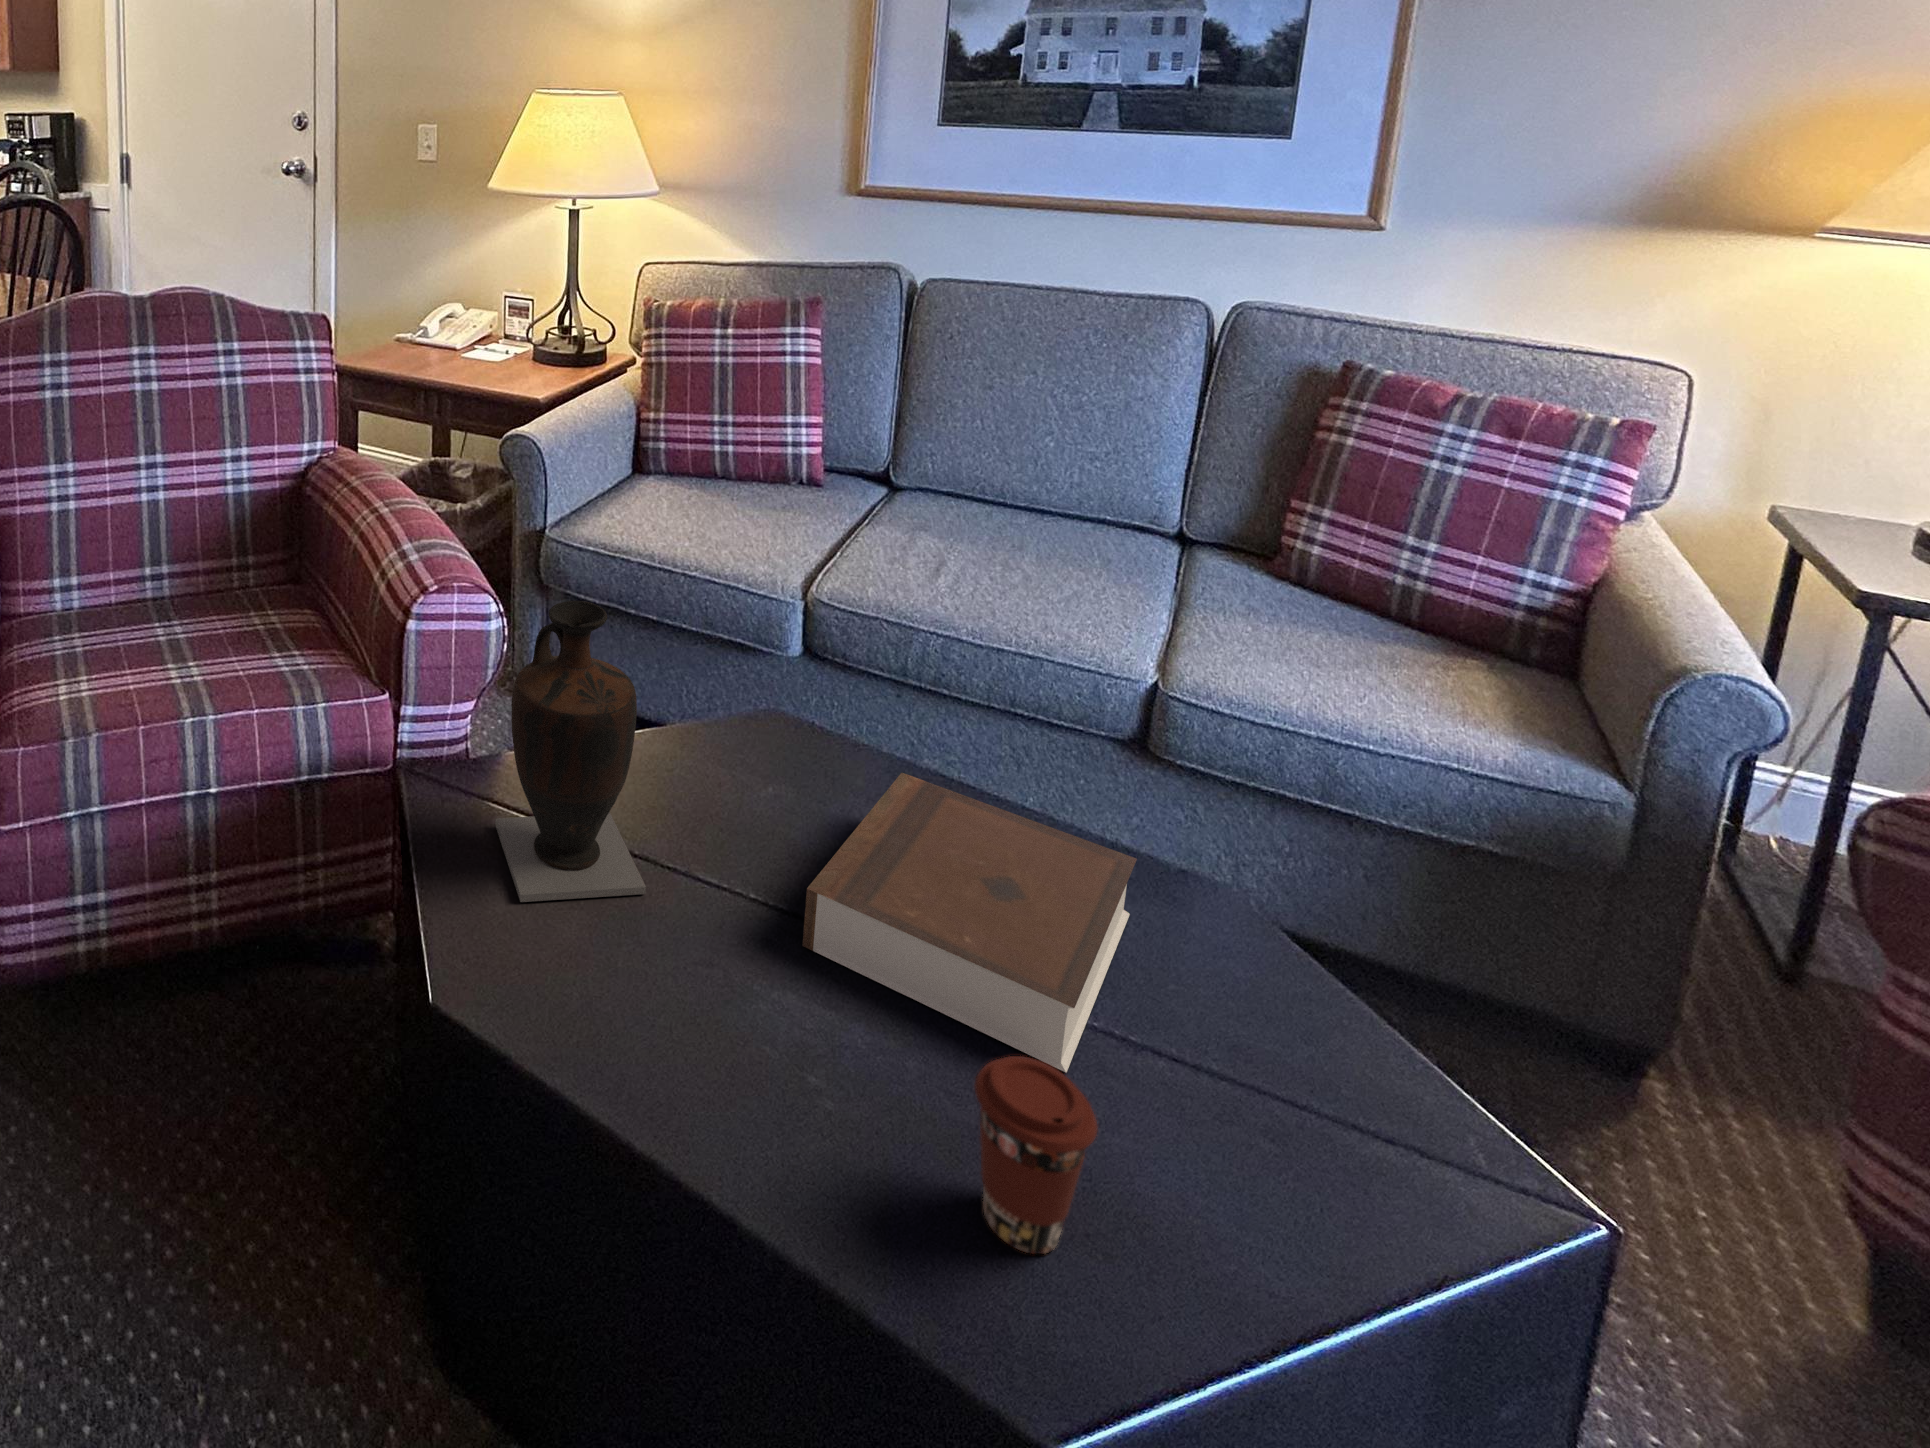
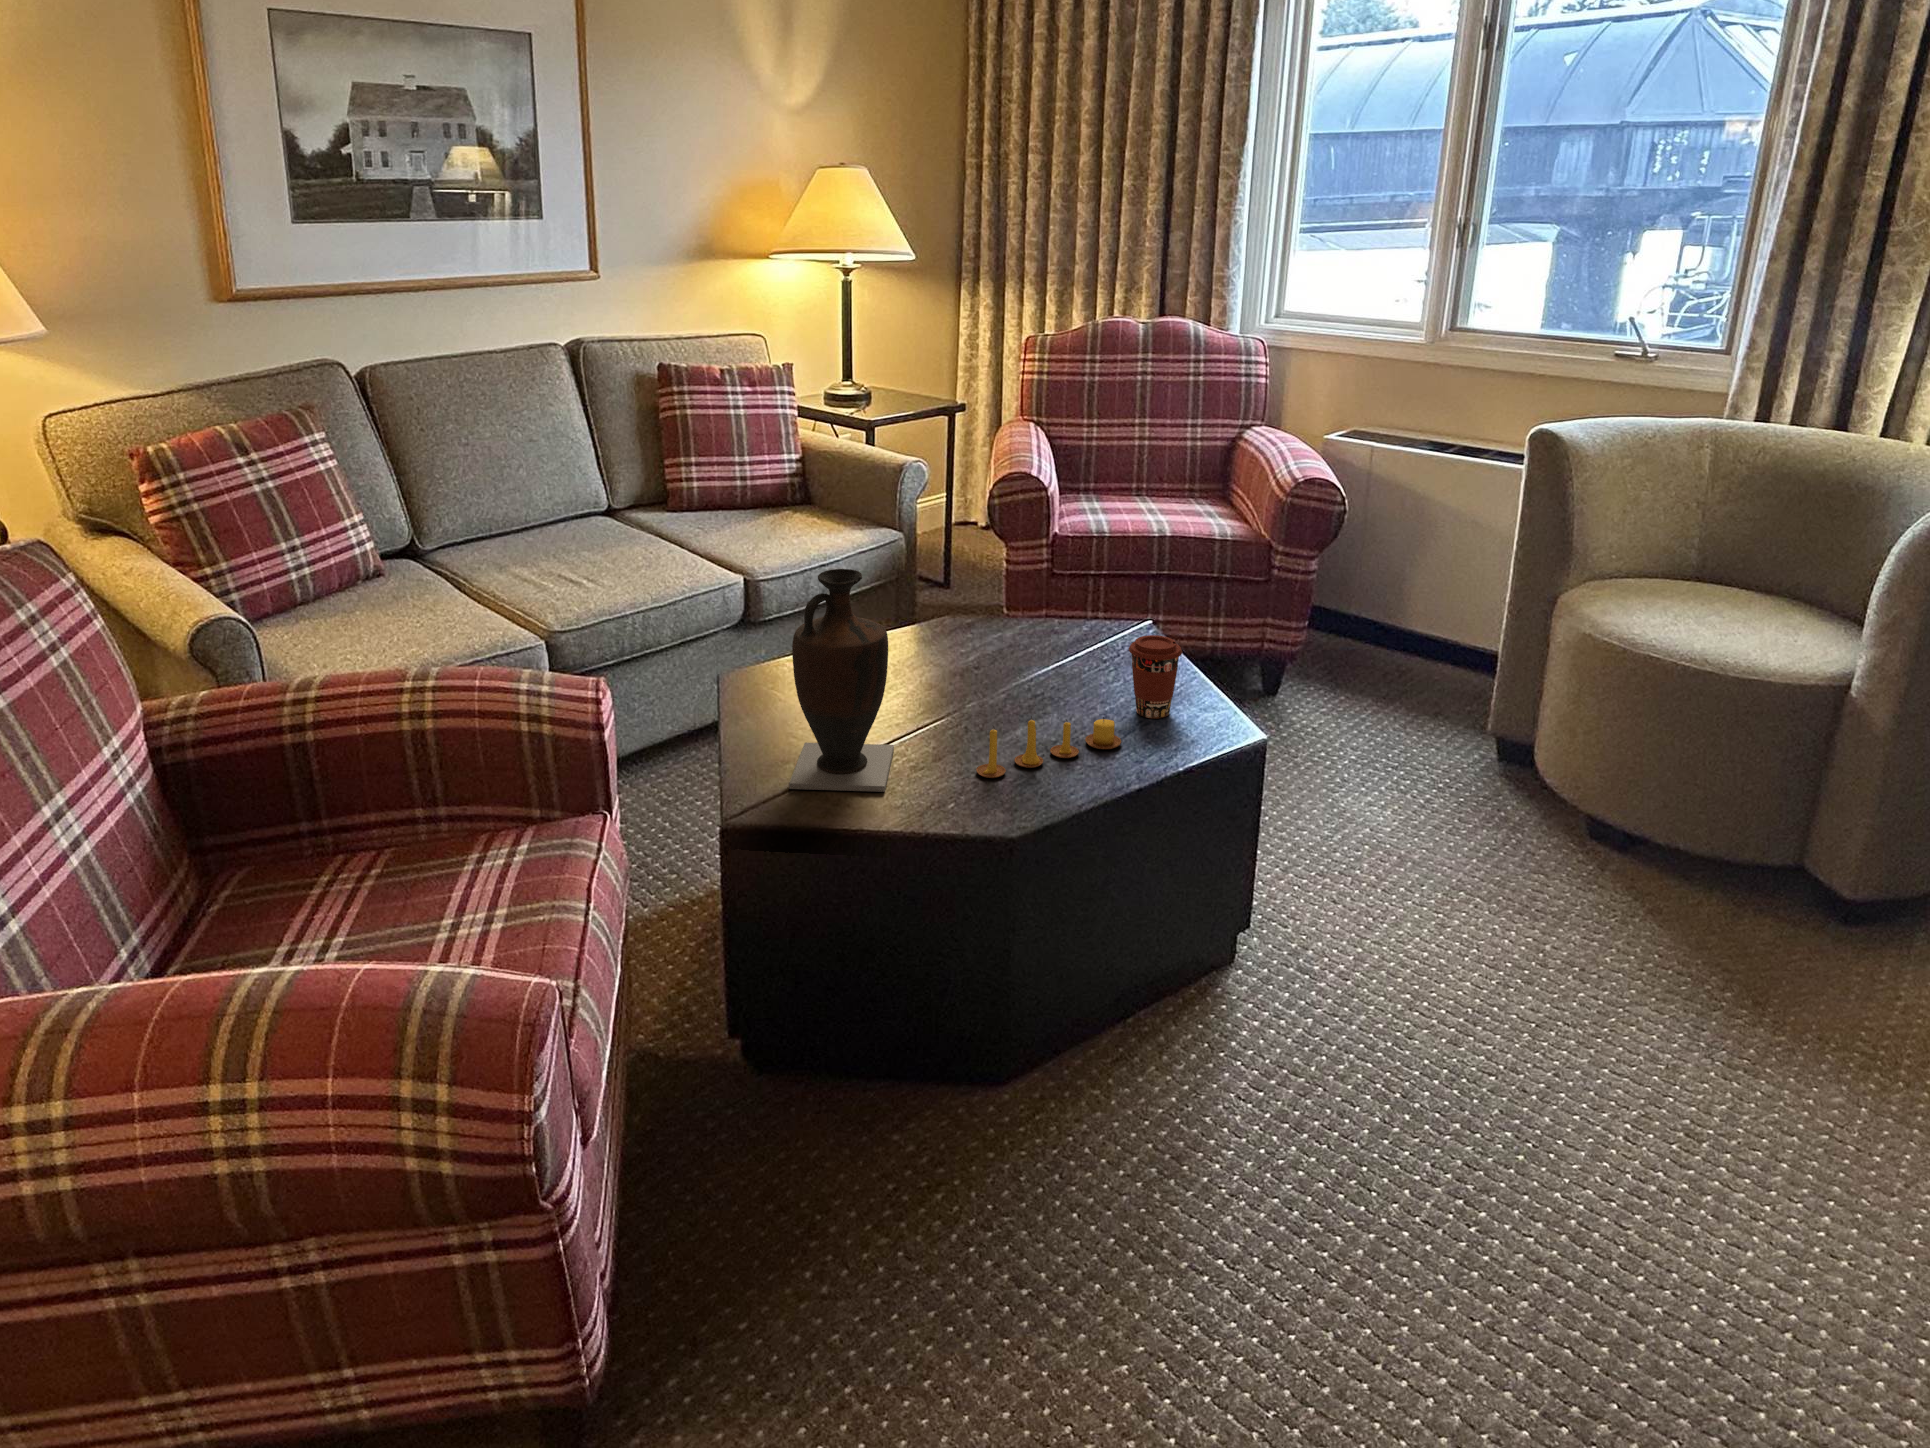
book: present [802,773,1137,1072] -> none [857,604,1068,716]
candle: none [605,933,851,1165] -> present [976,716,1121,778]

